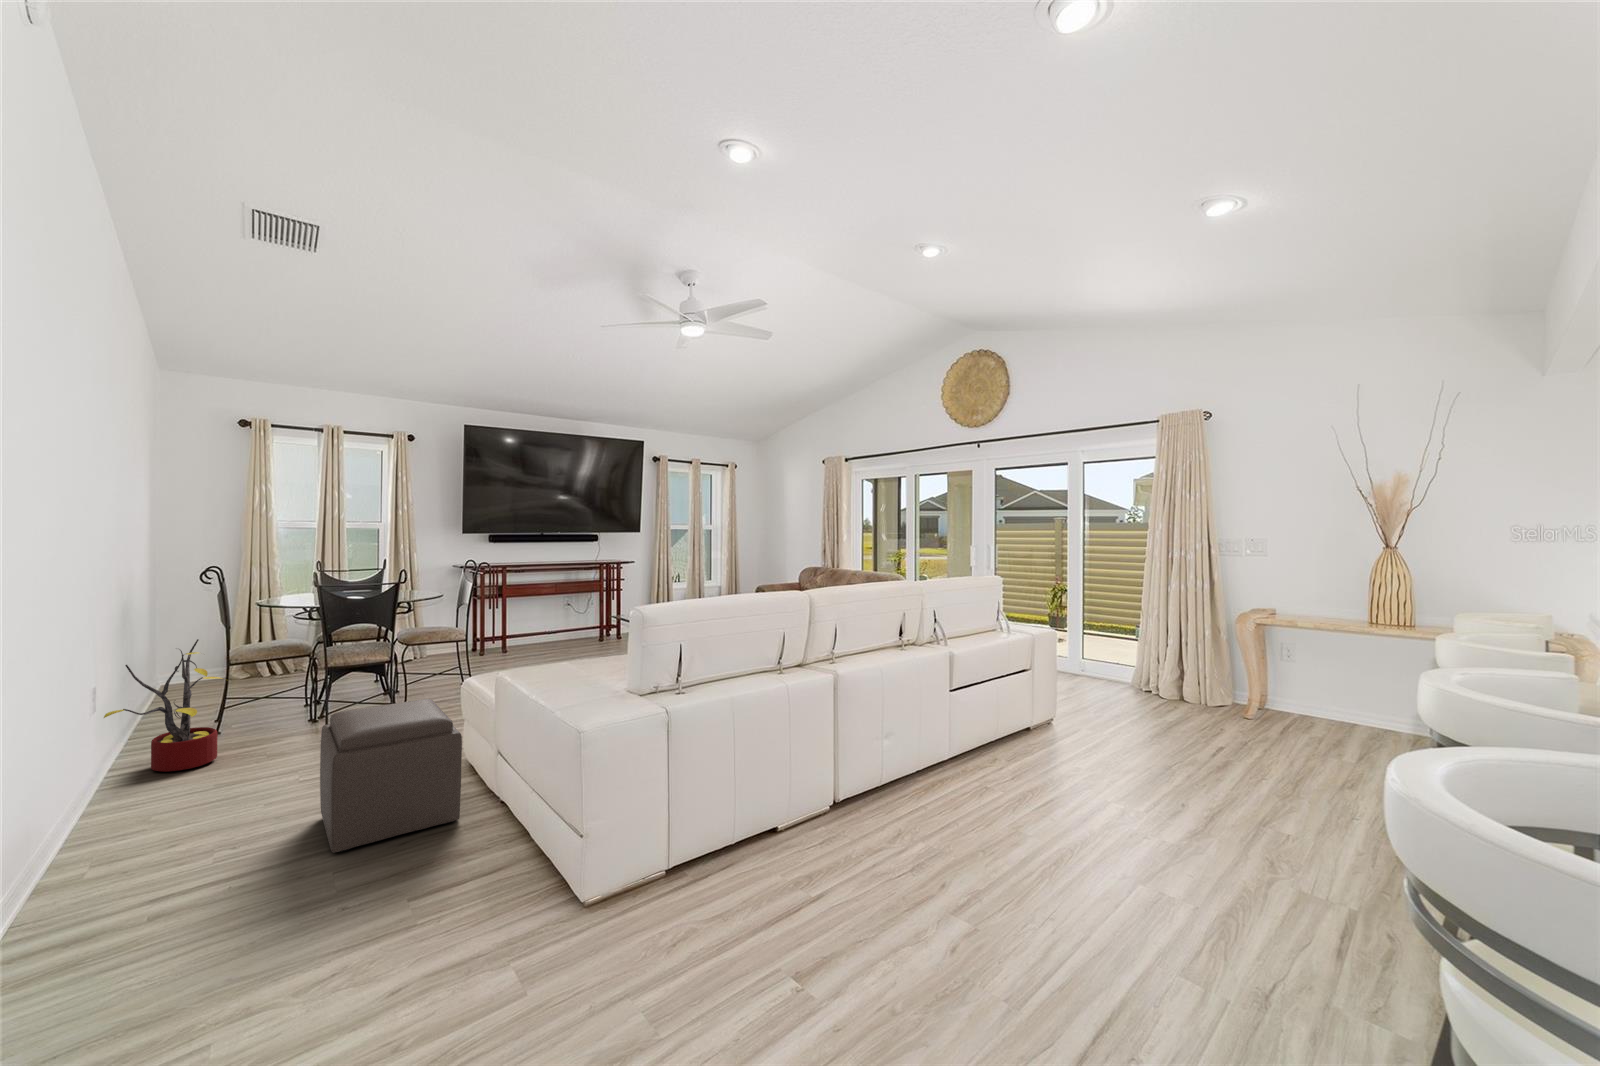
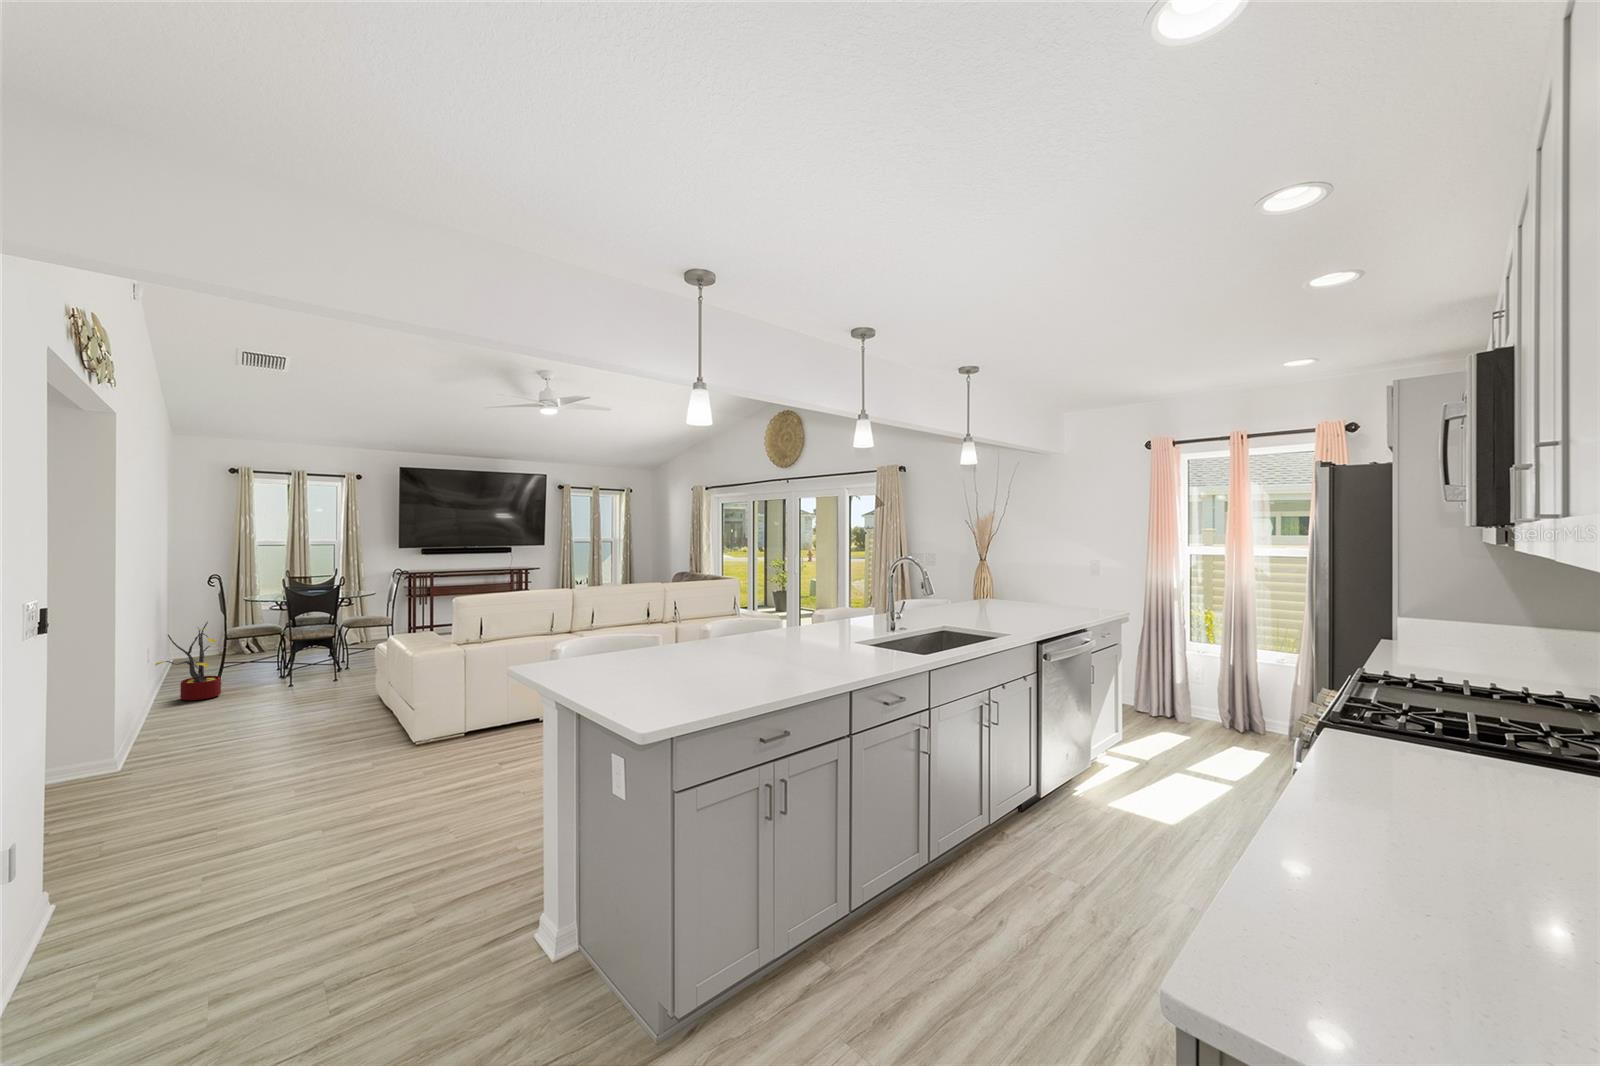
ottoman: present [320,699,462,853] -> none [285,653,365,730]

